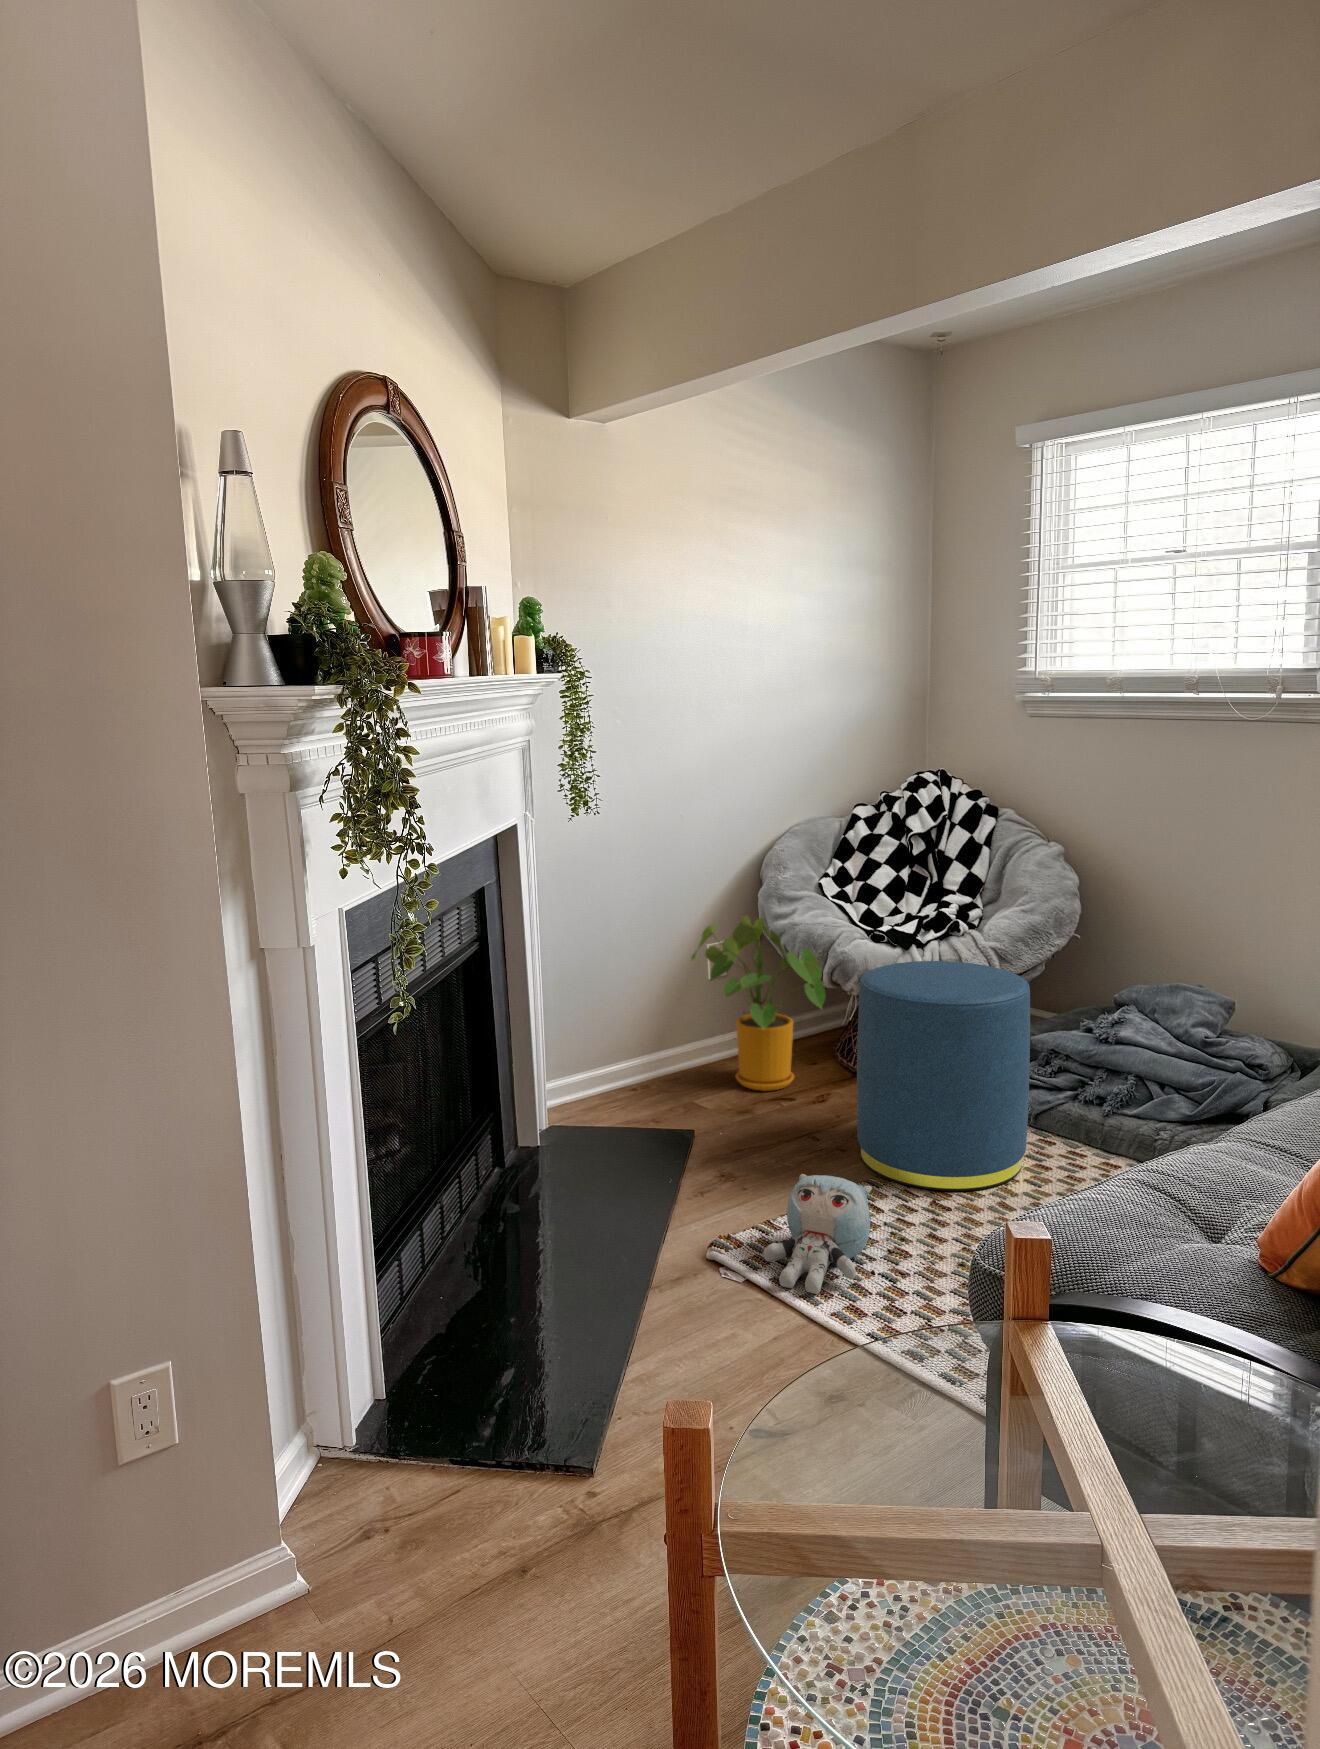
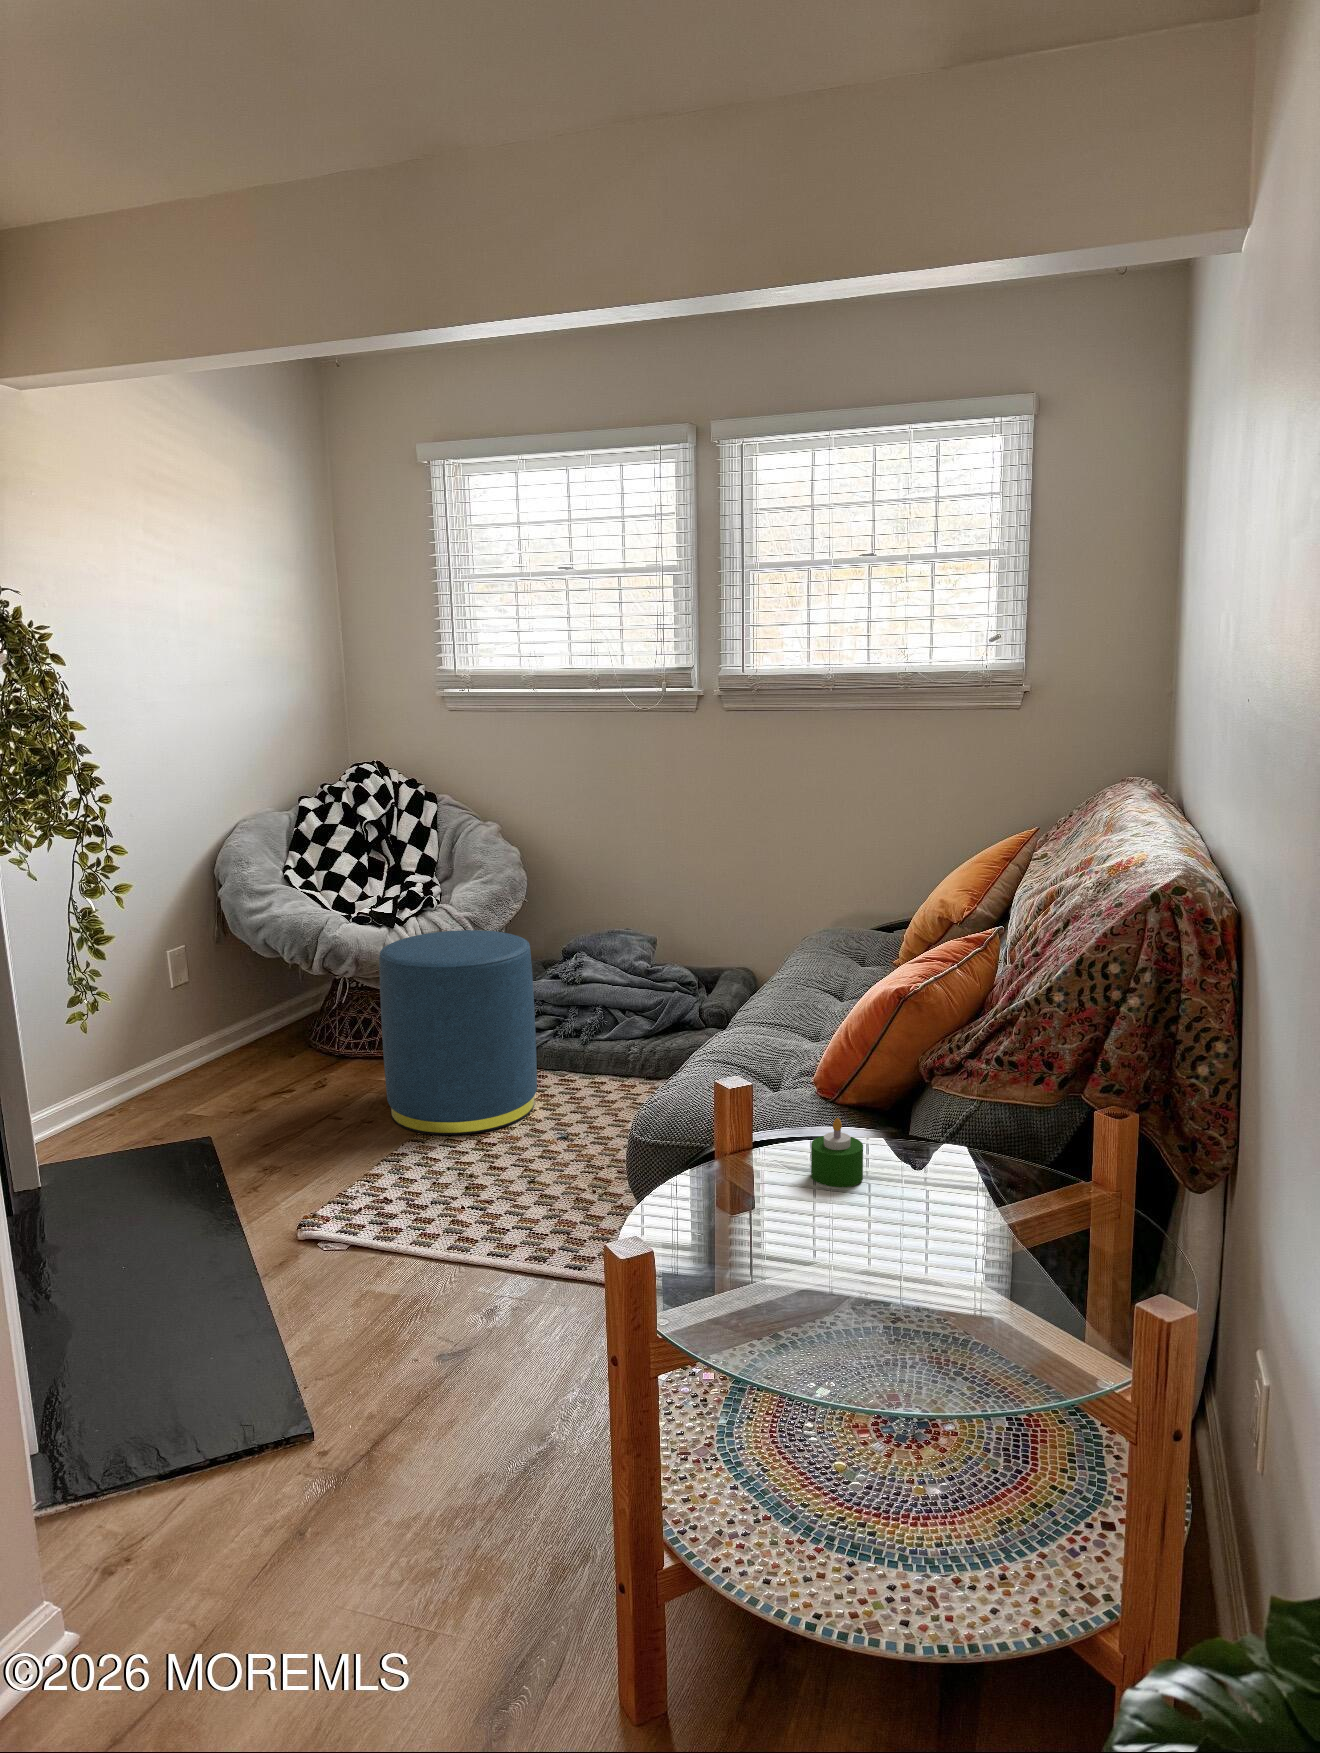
house plant: present [691,916,825,1091] -> none [172,915,326,1085]
plush toy: present [764,1174,872,1294] -> none [361,1134,451,1240]
candle: none [1149,1311,1231,1415] -> present [811,1118,863,1187]

